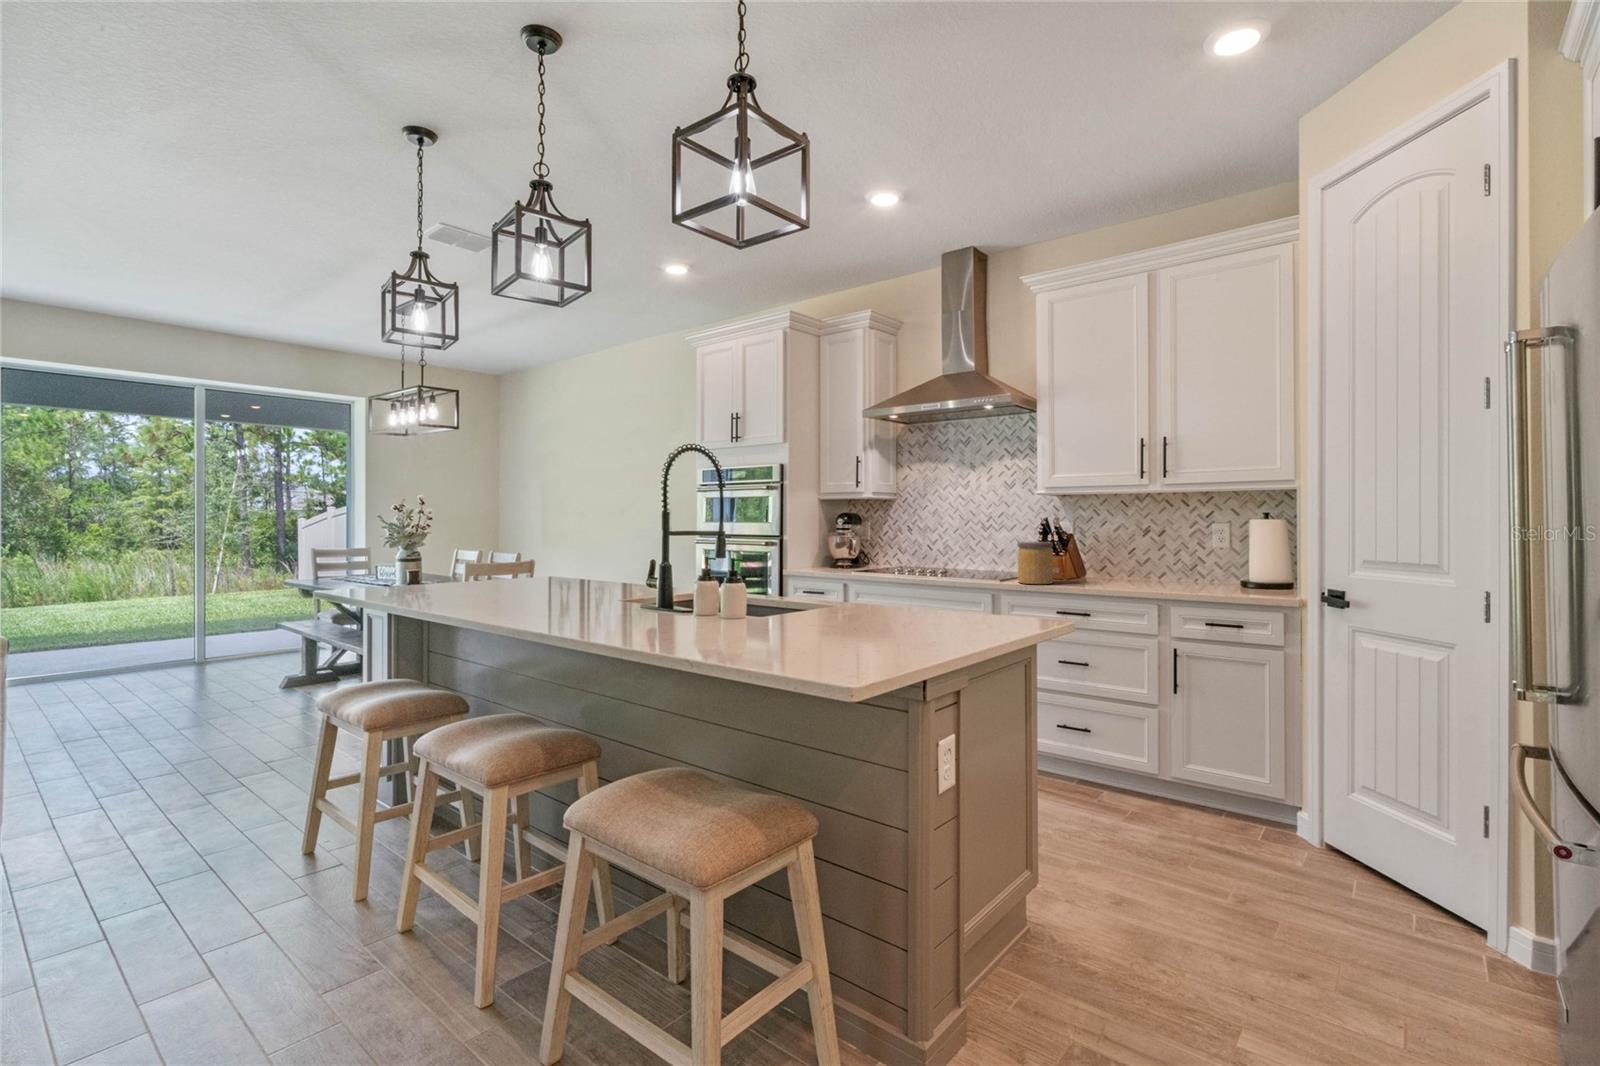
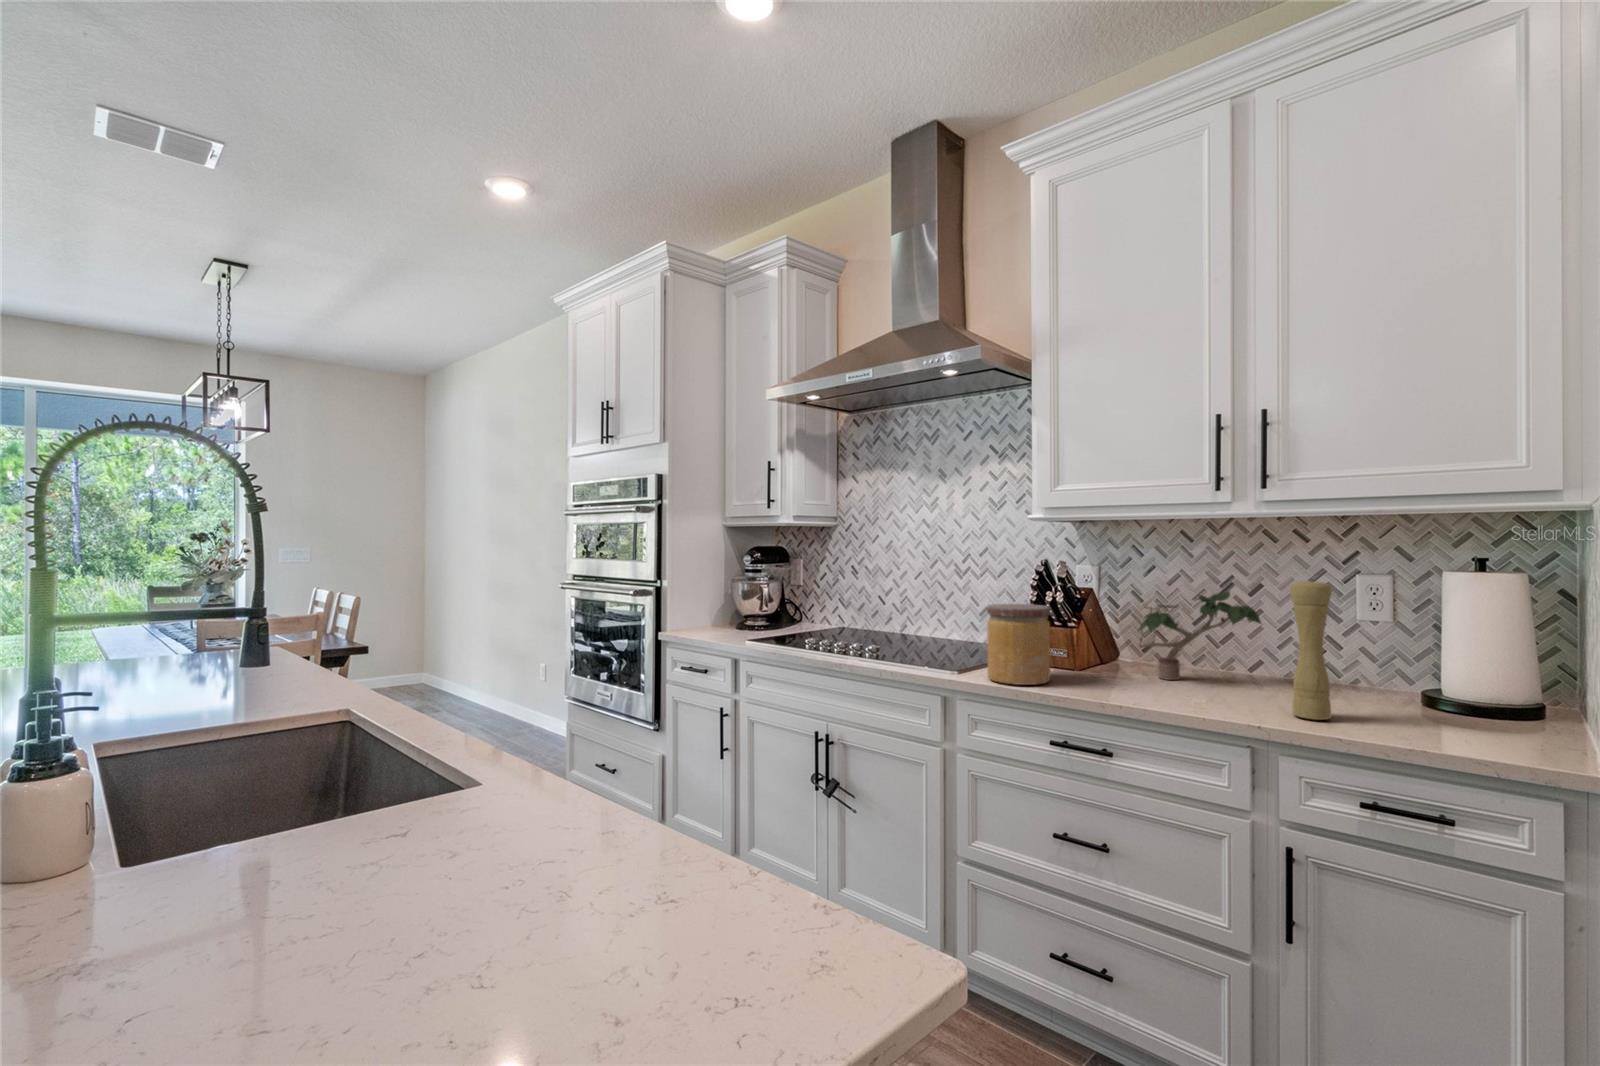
pepper mill: none [1177,523,1197,591] -> present [1290,579,1332,720]
potted plant: none [1094,531,1172,582] -> present [1138,591,1261,680]

